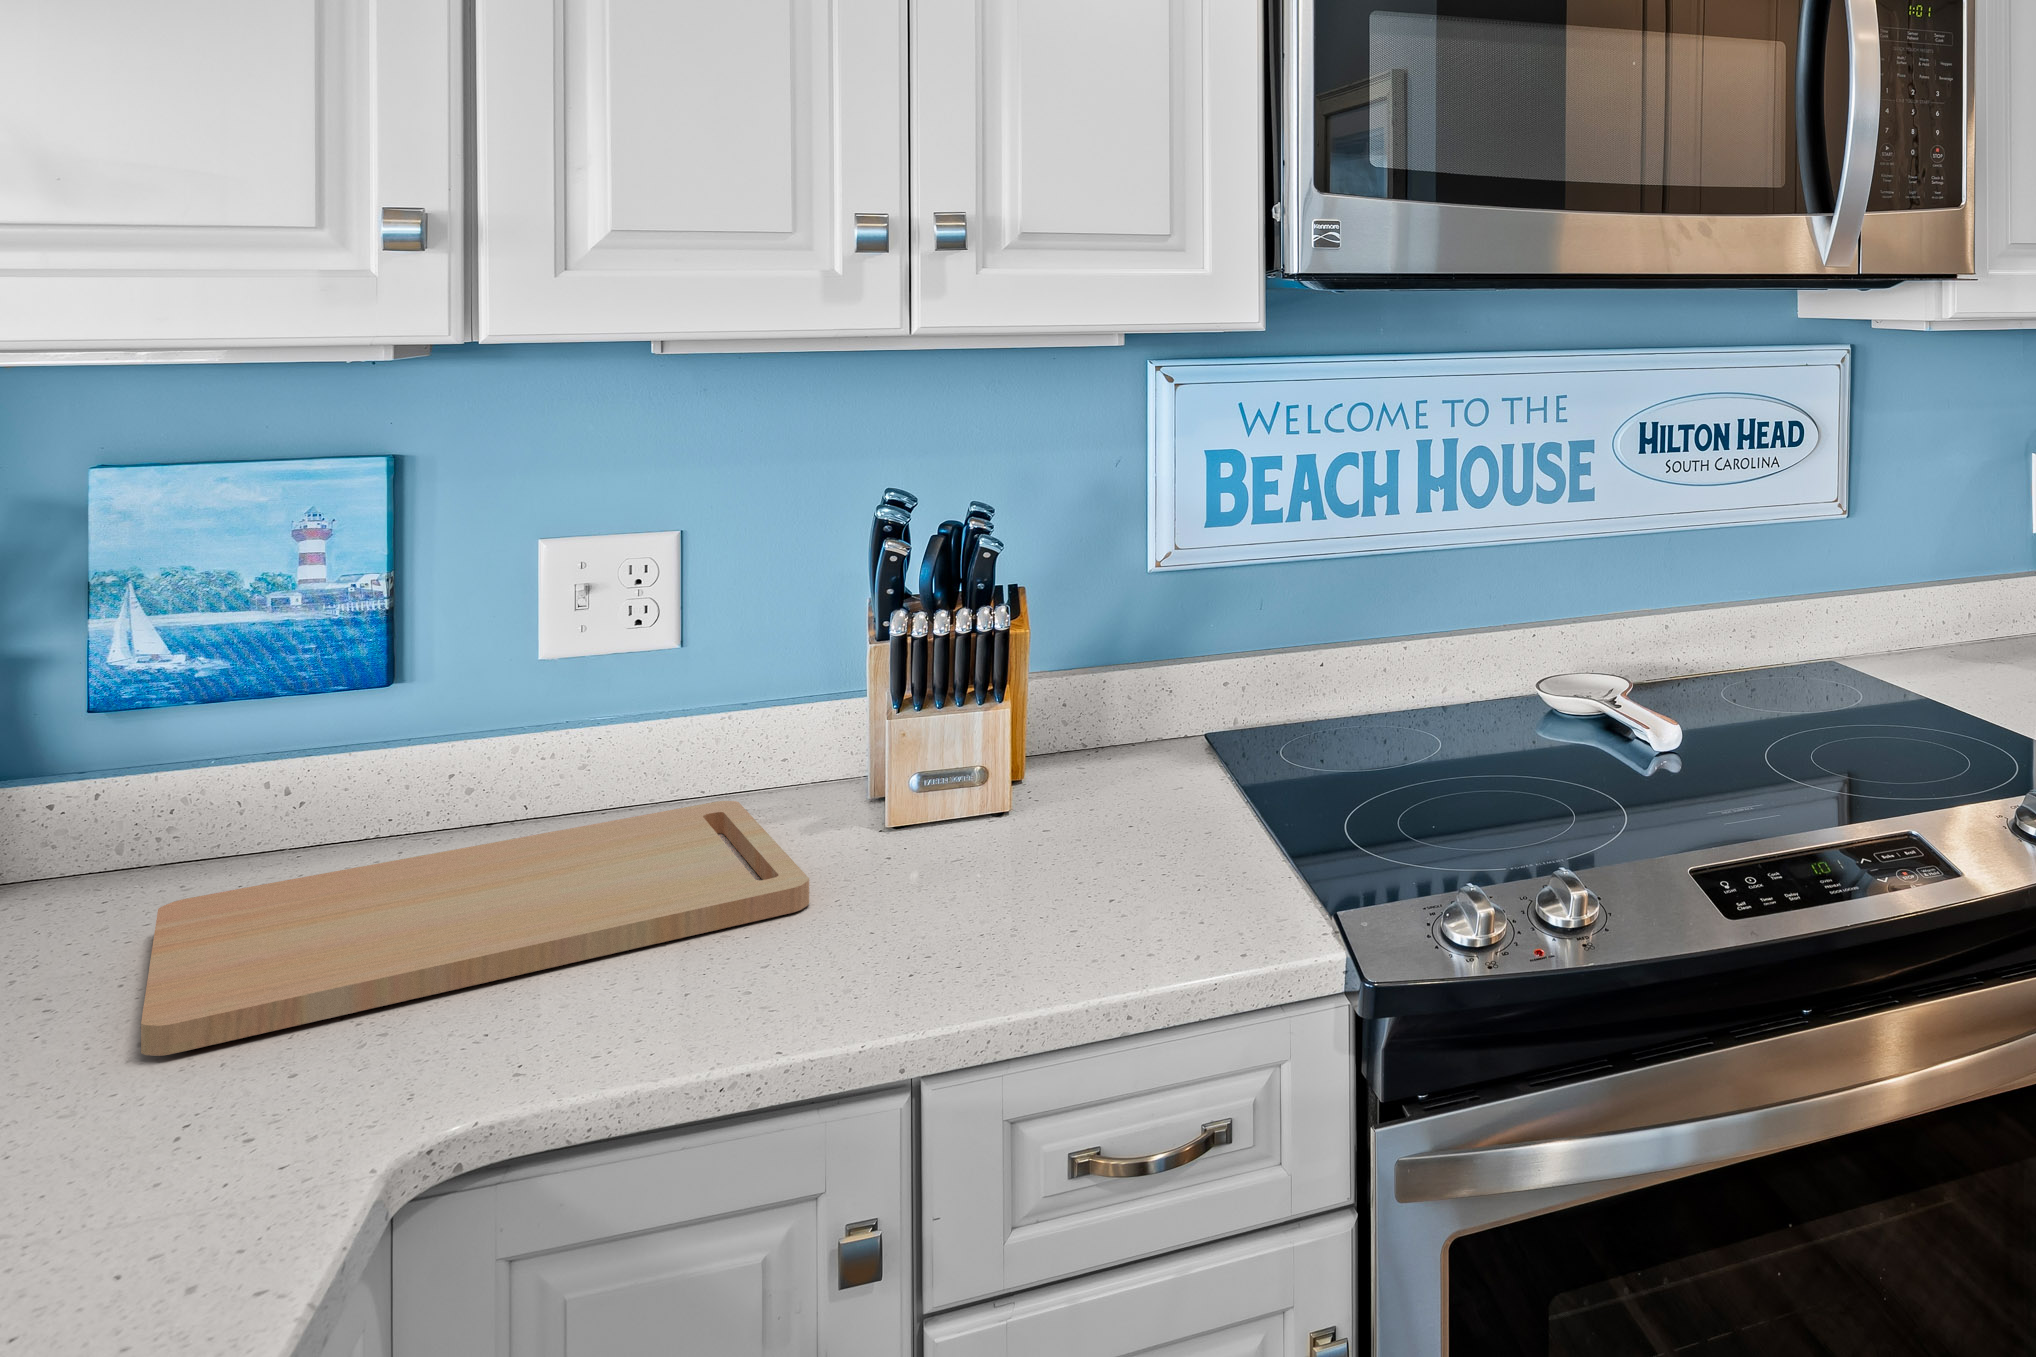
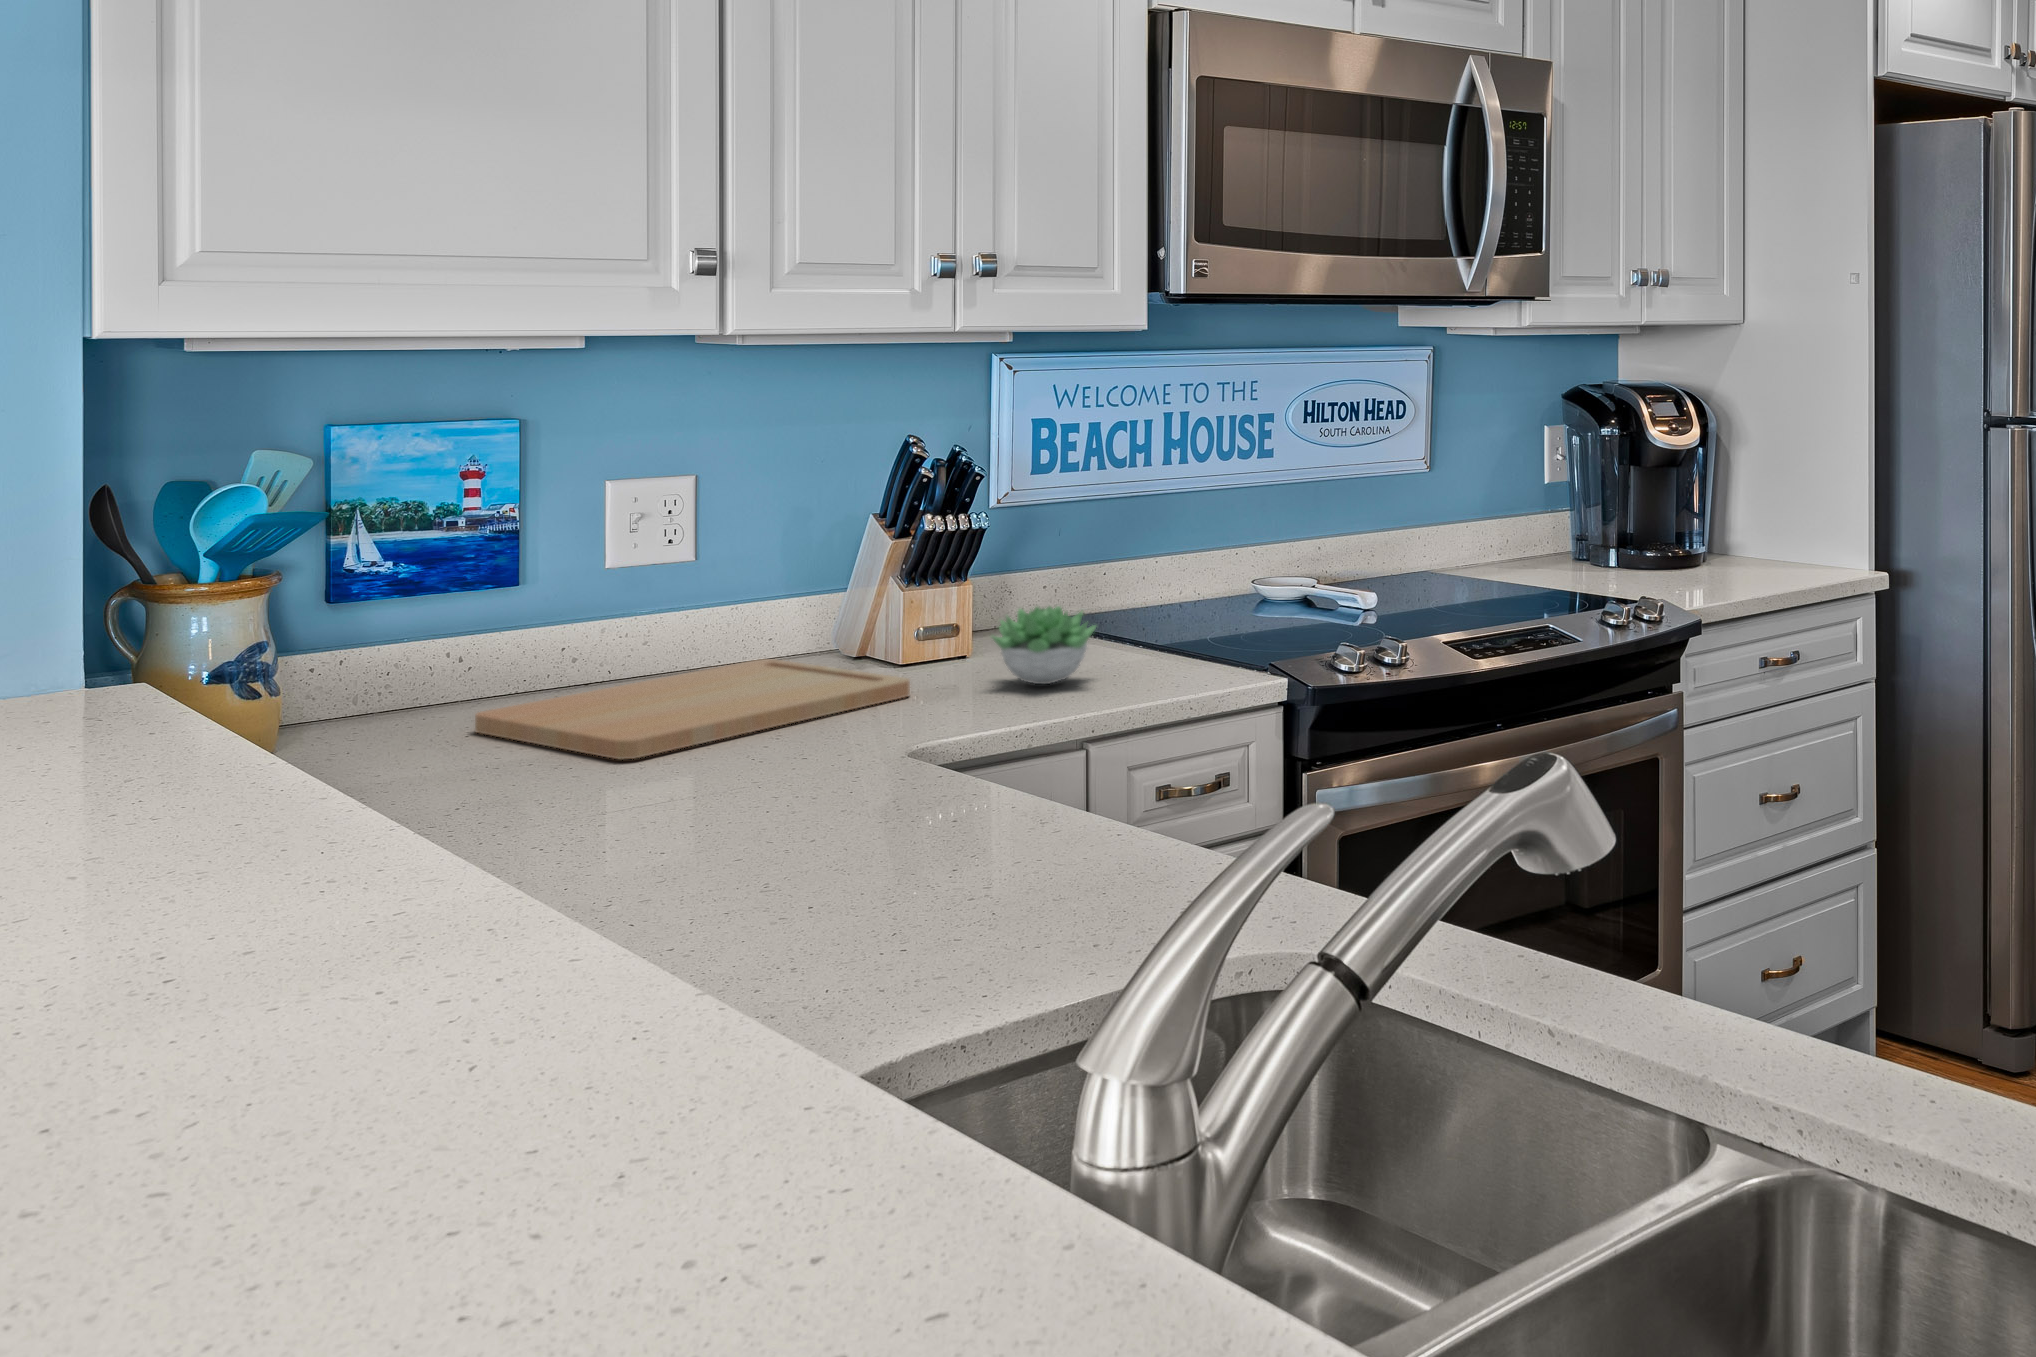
succulent plant: none [925,768,1112,904] -> present [992,606,1096,684]

